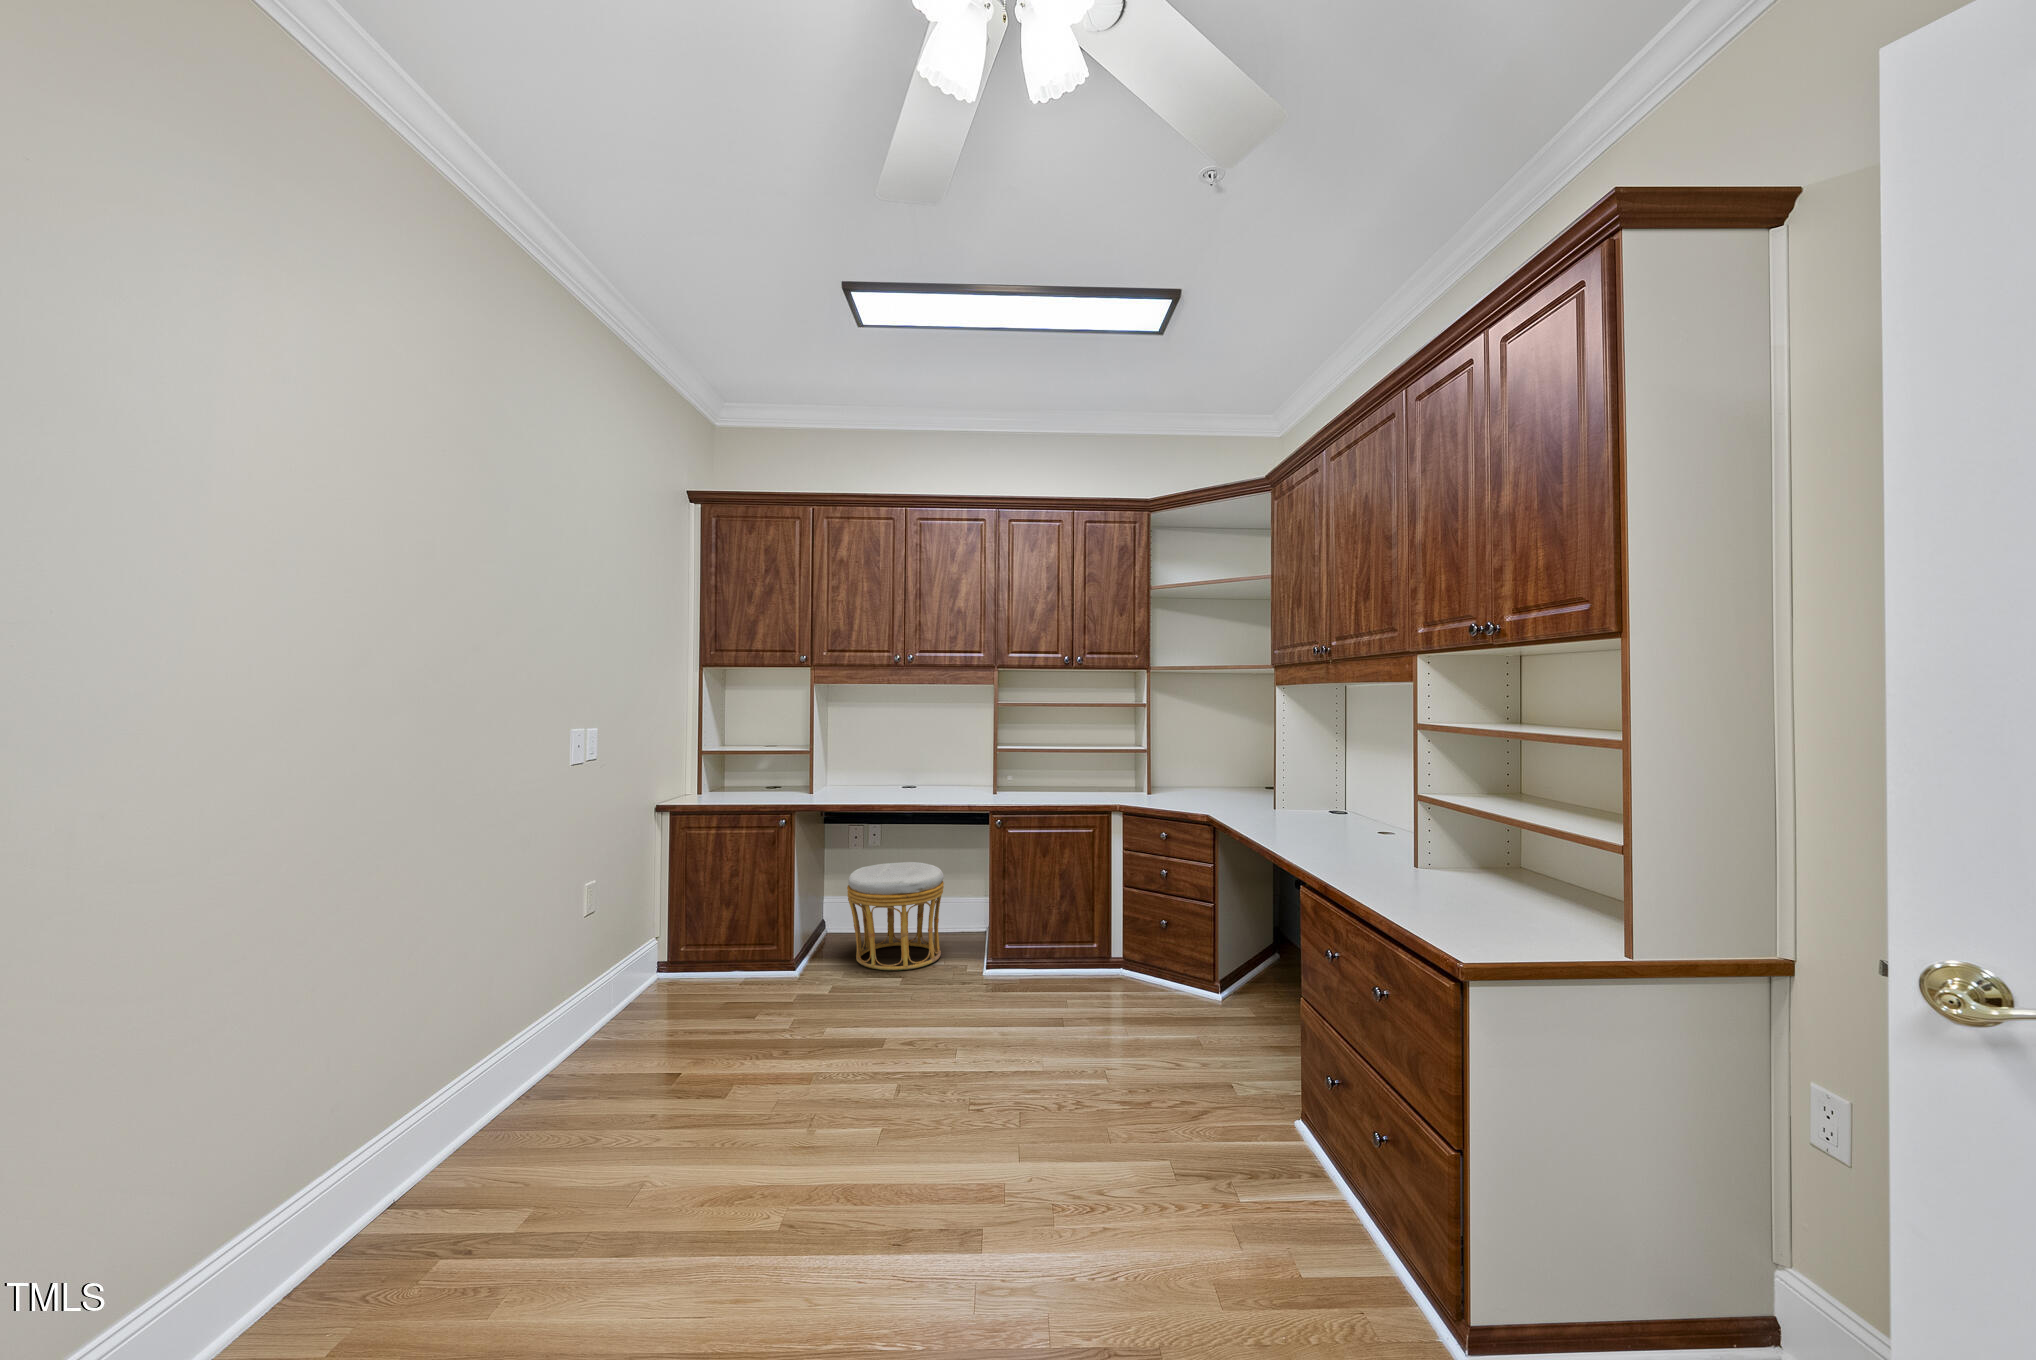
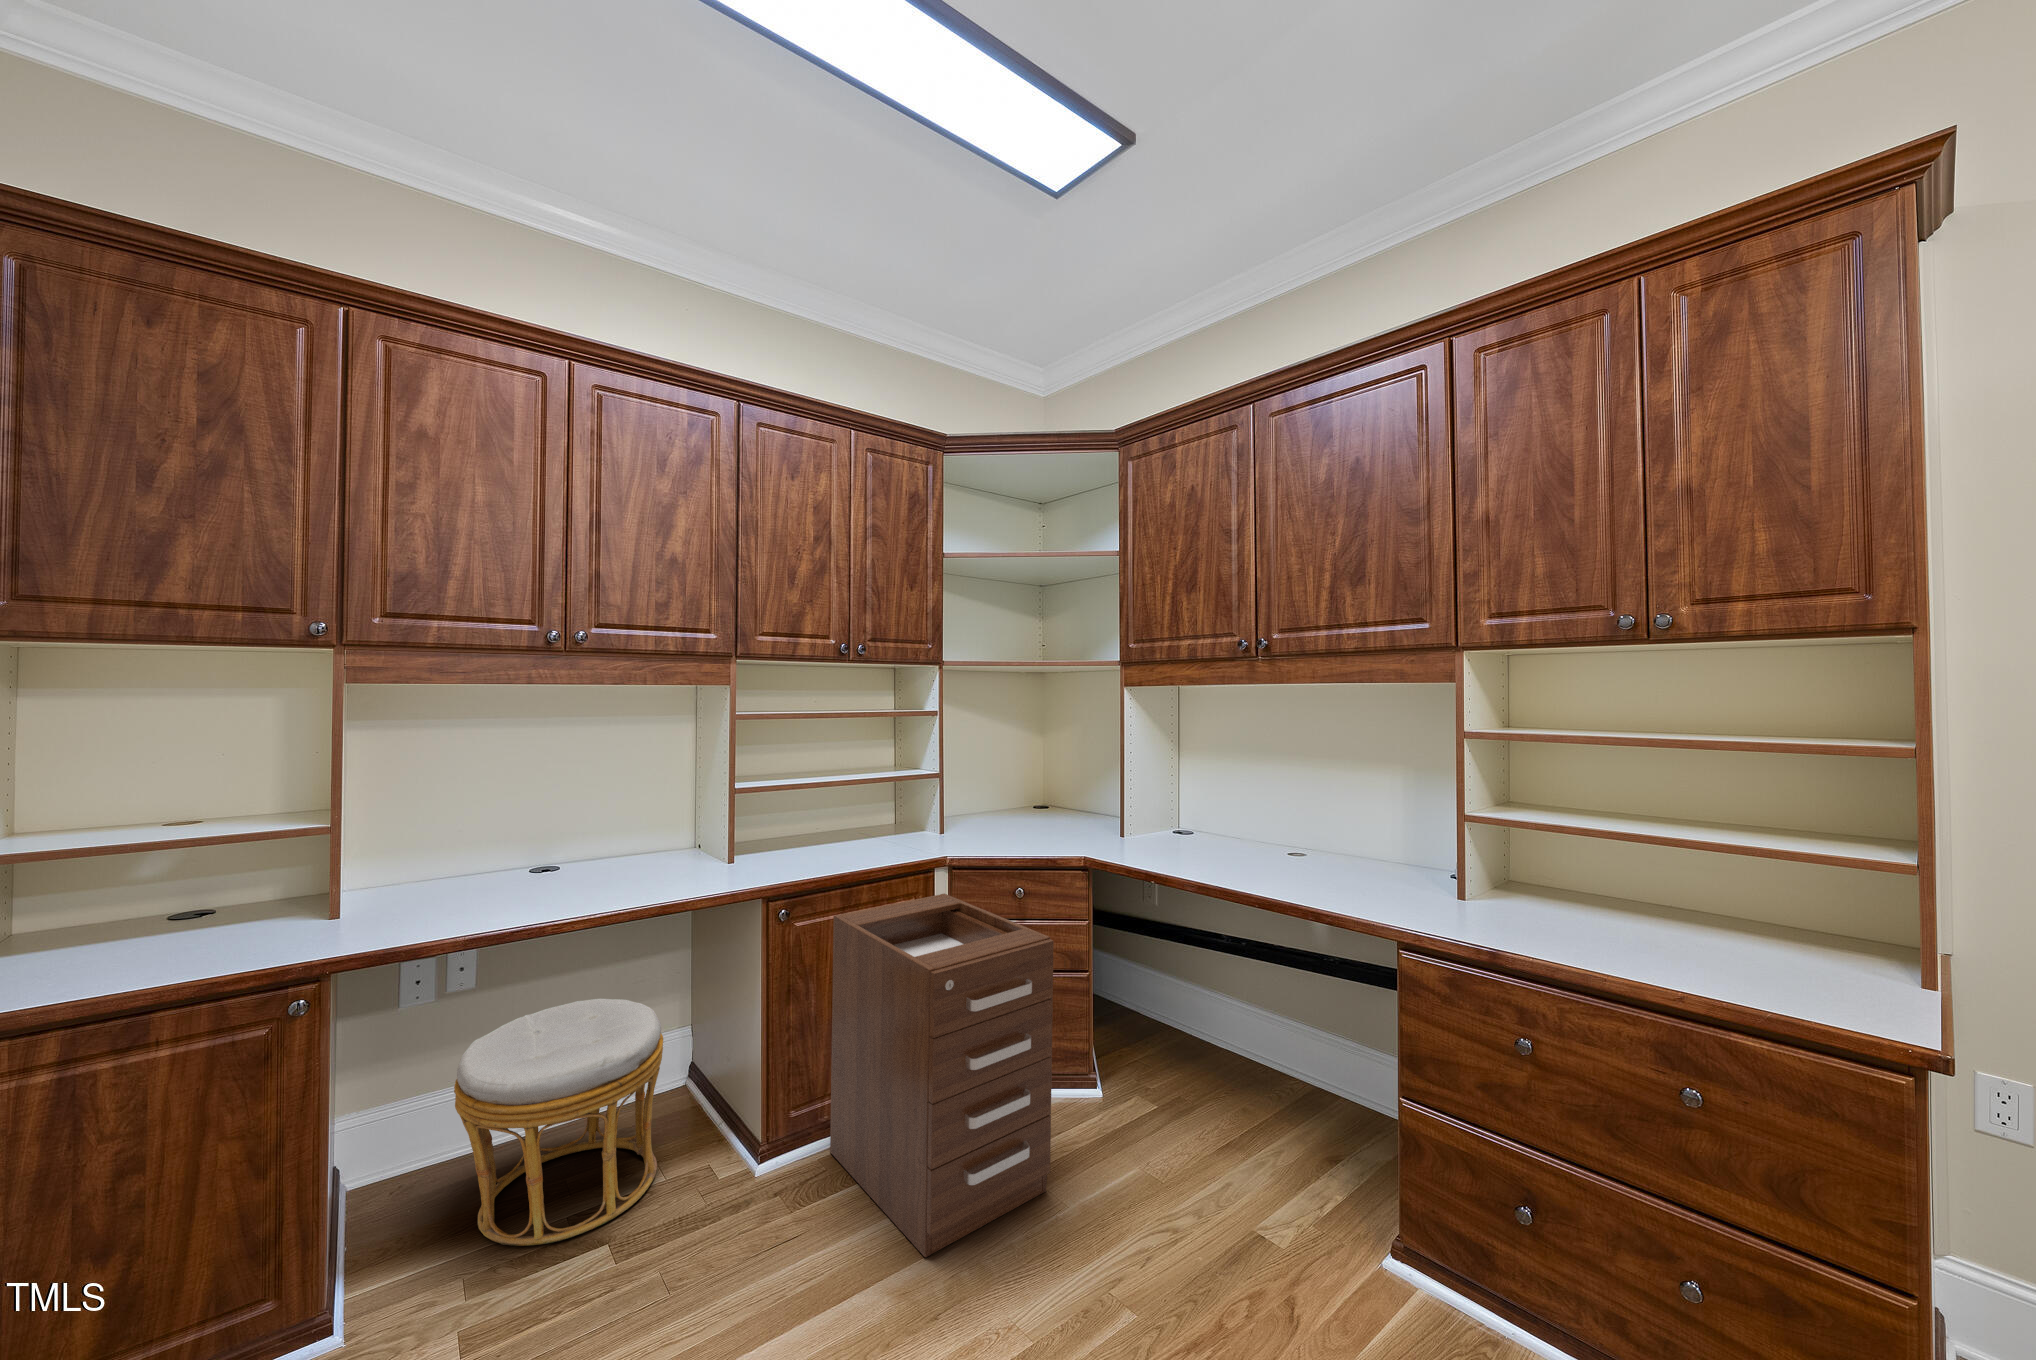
filing cabinet: none [1022,827,1118,1021] -> present [830,894,1054,1257]

